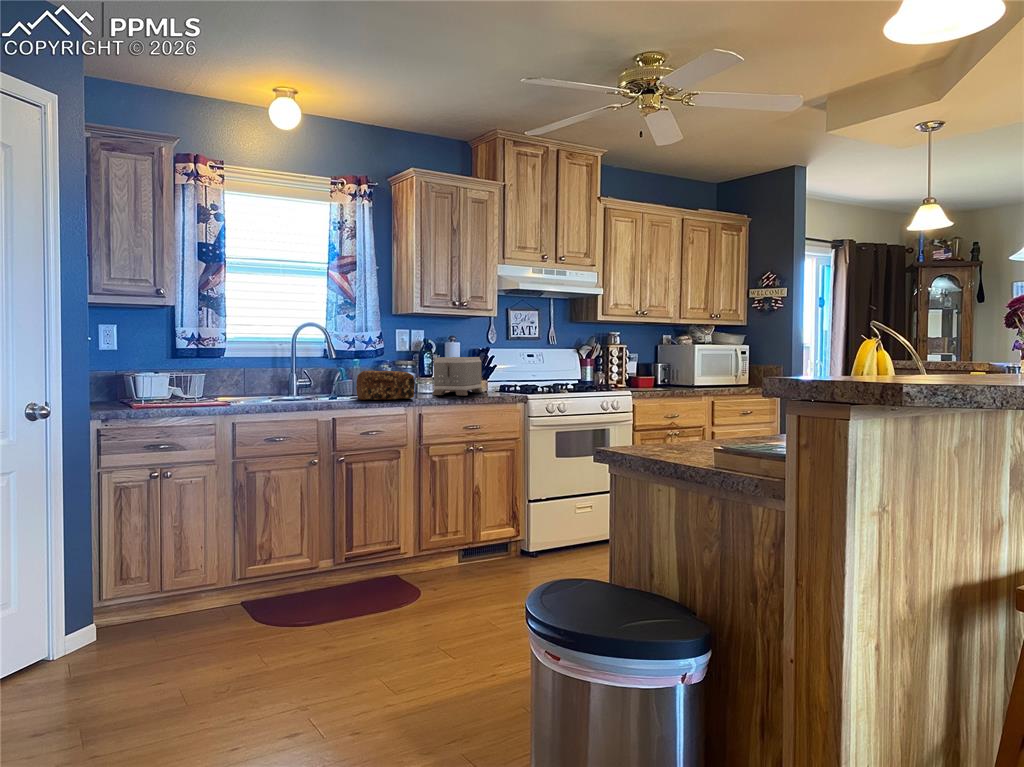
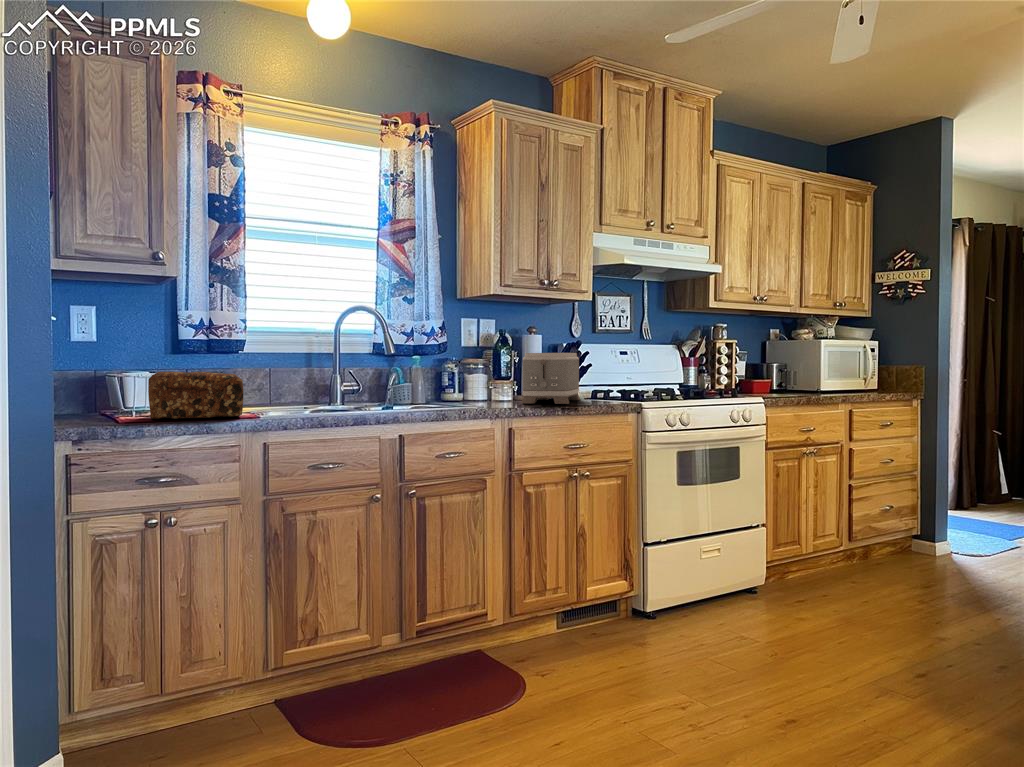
bread loaf: present [356,371,415,400] -> present [148,372,244,419]

